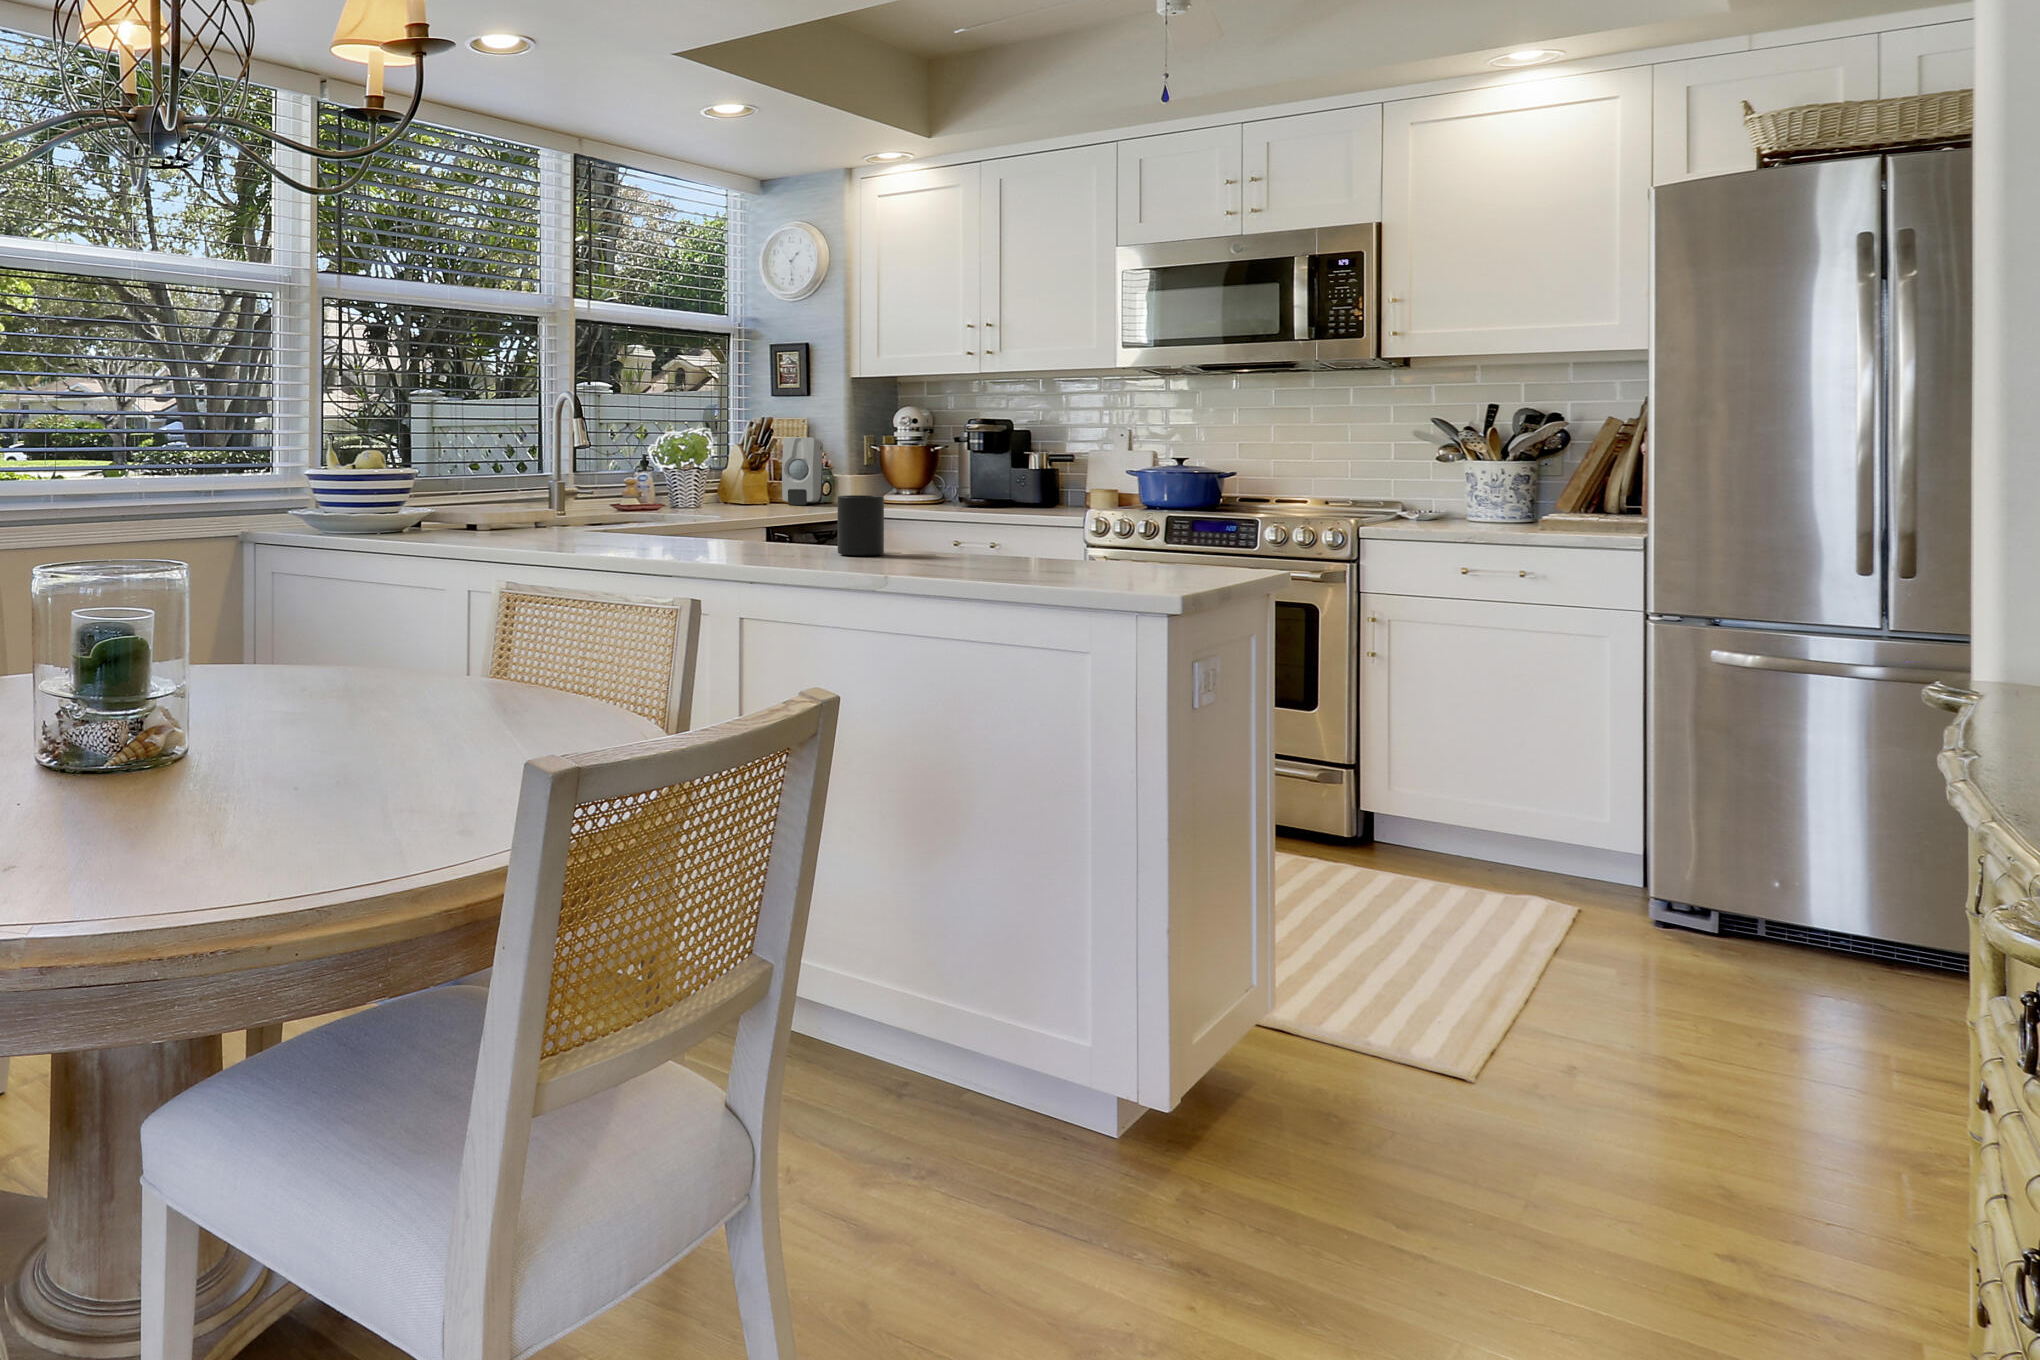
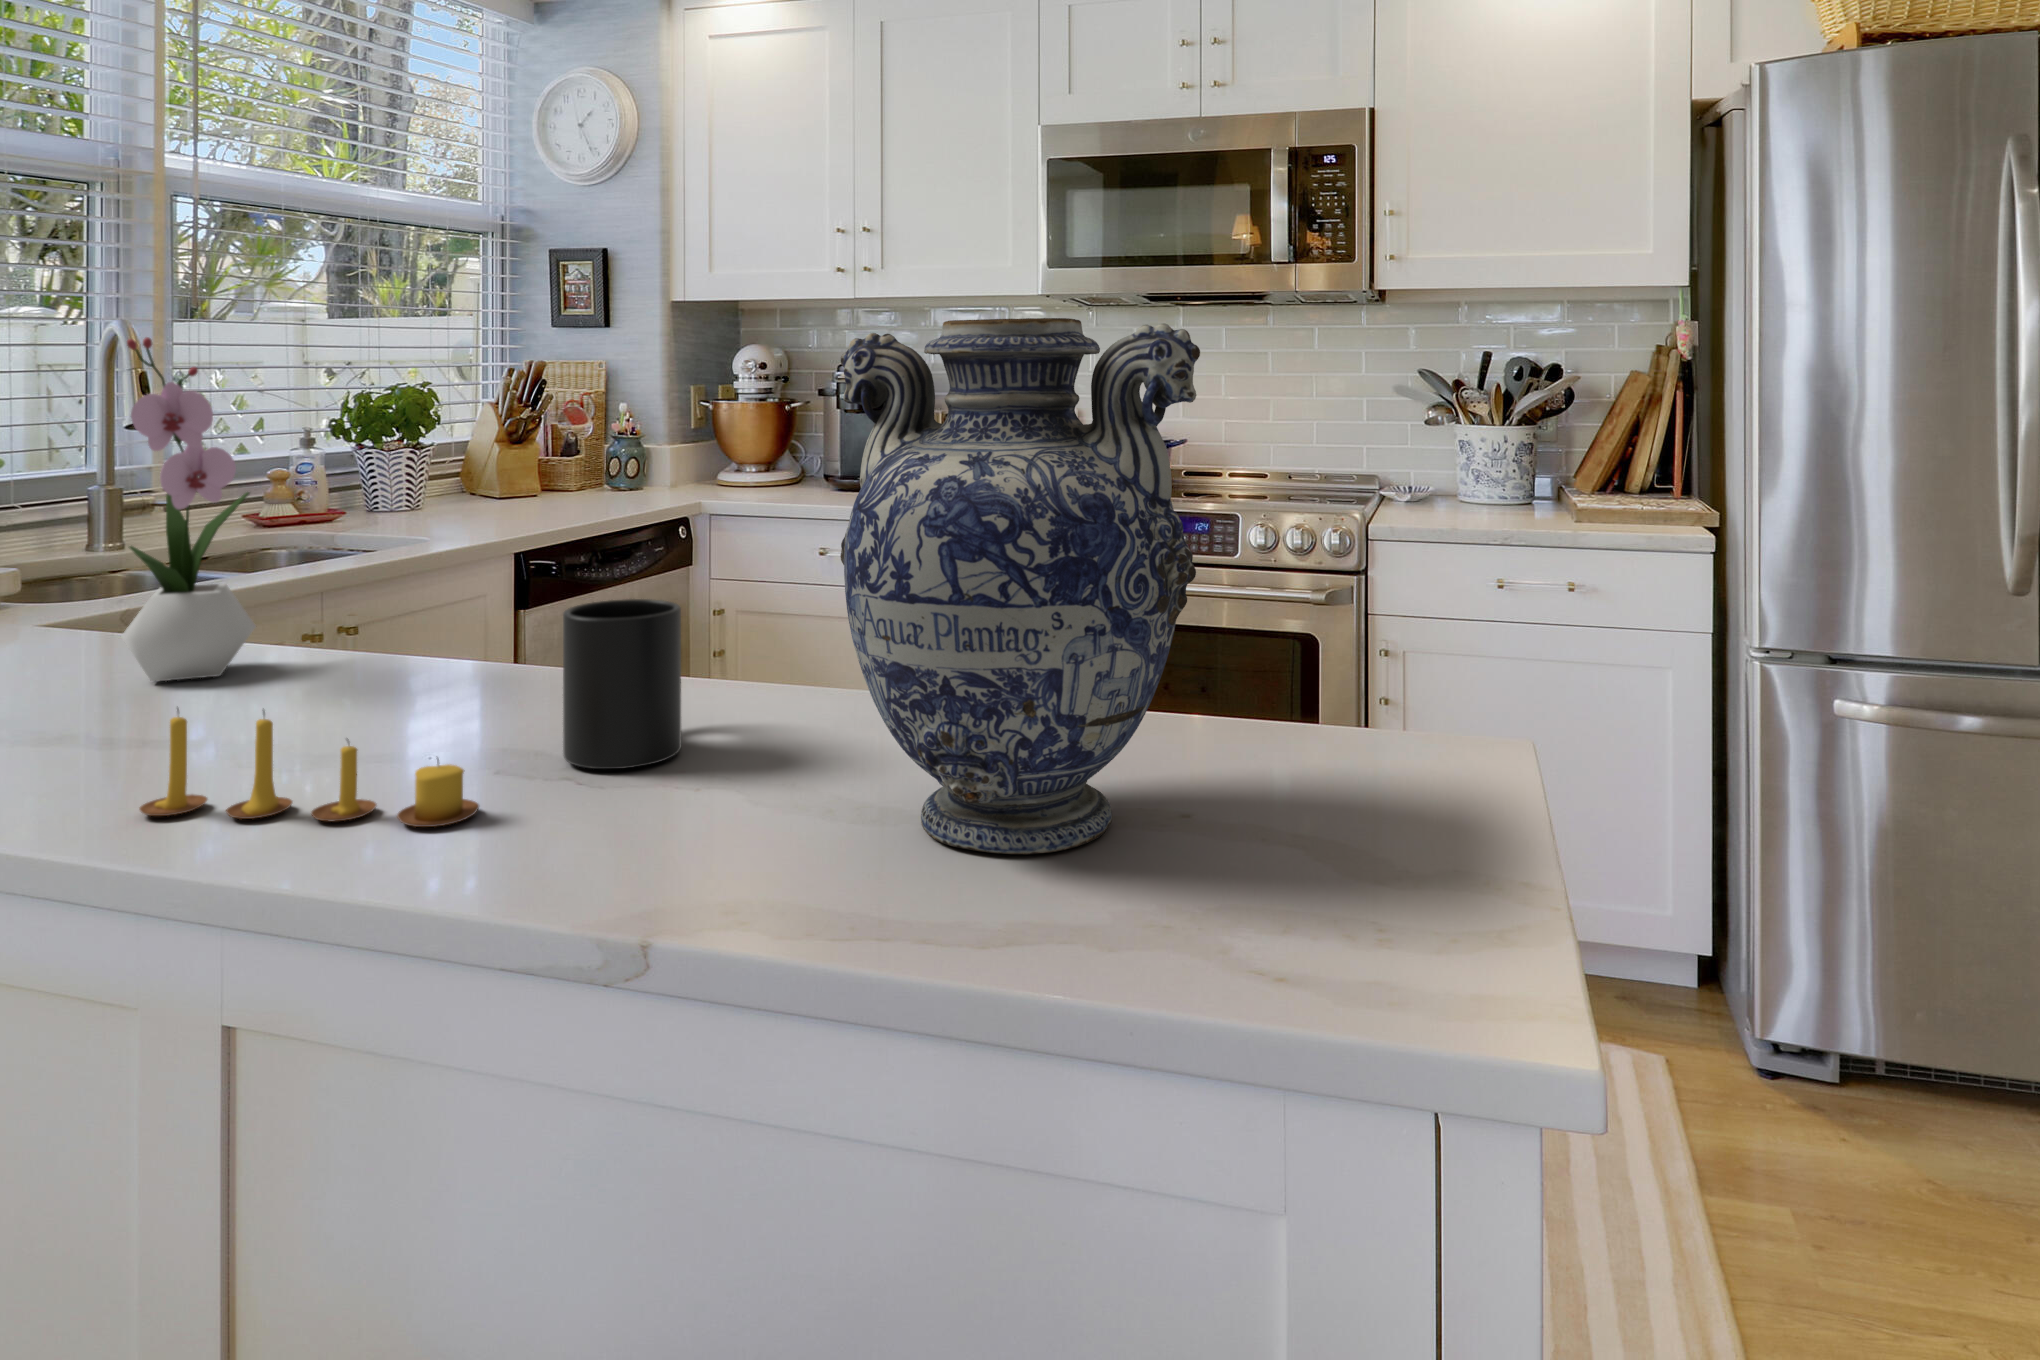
vase: none [948,377,1083,569] -> present [840,318,1200,855]
flower arrangement: none [640,394,691,539] -> present [122,337,256,682]
soap dispenser: present [782,437,823,505] -> none [562,392,628,496]
candle: none [696,519,813,560] -> present [140,708,479,827]

